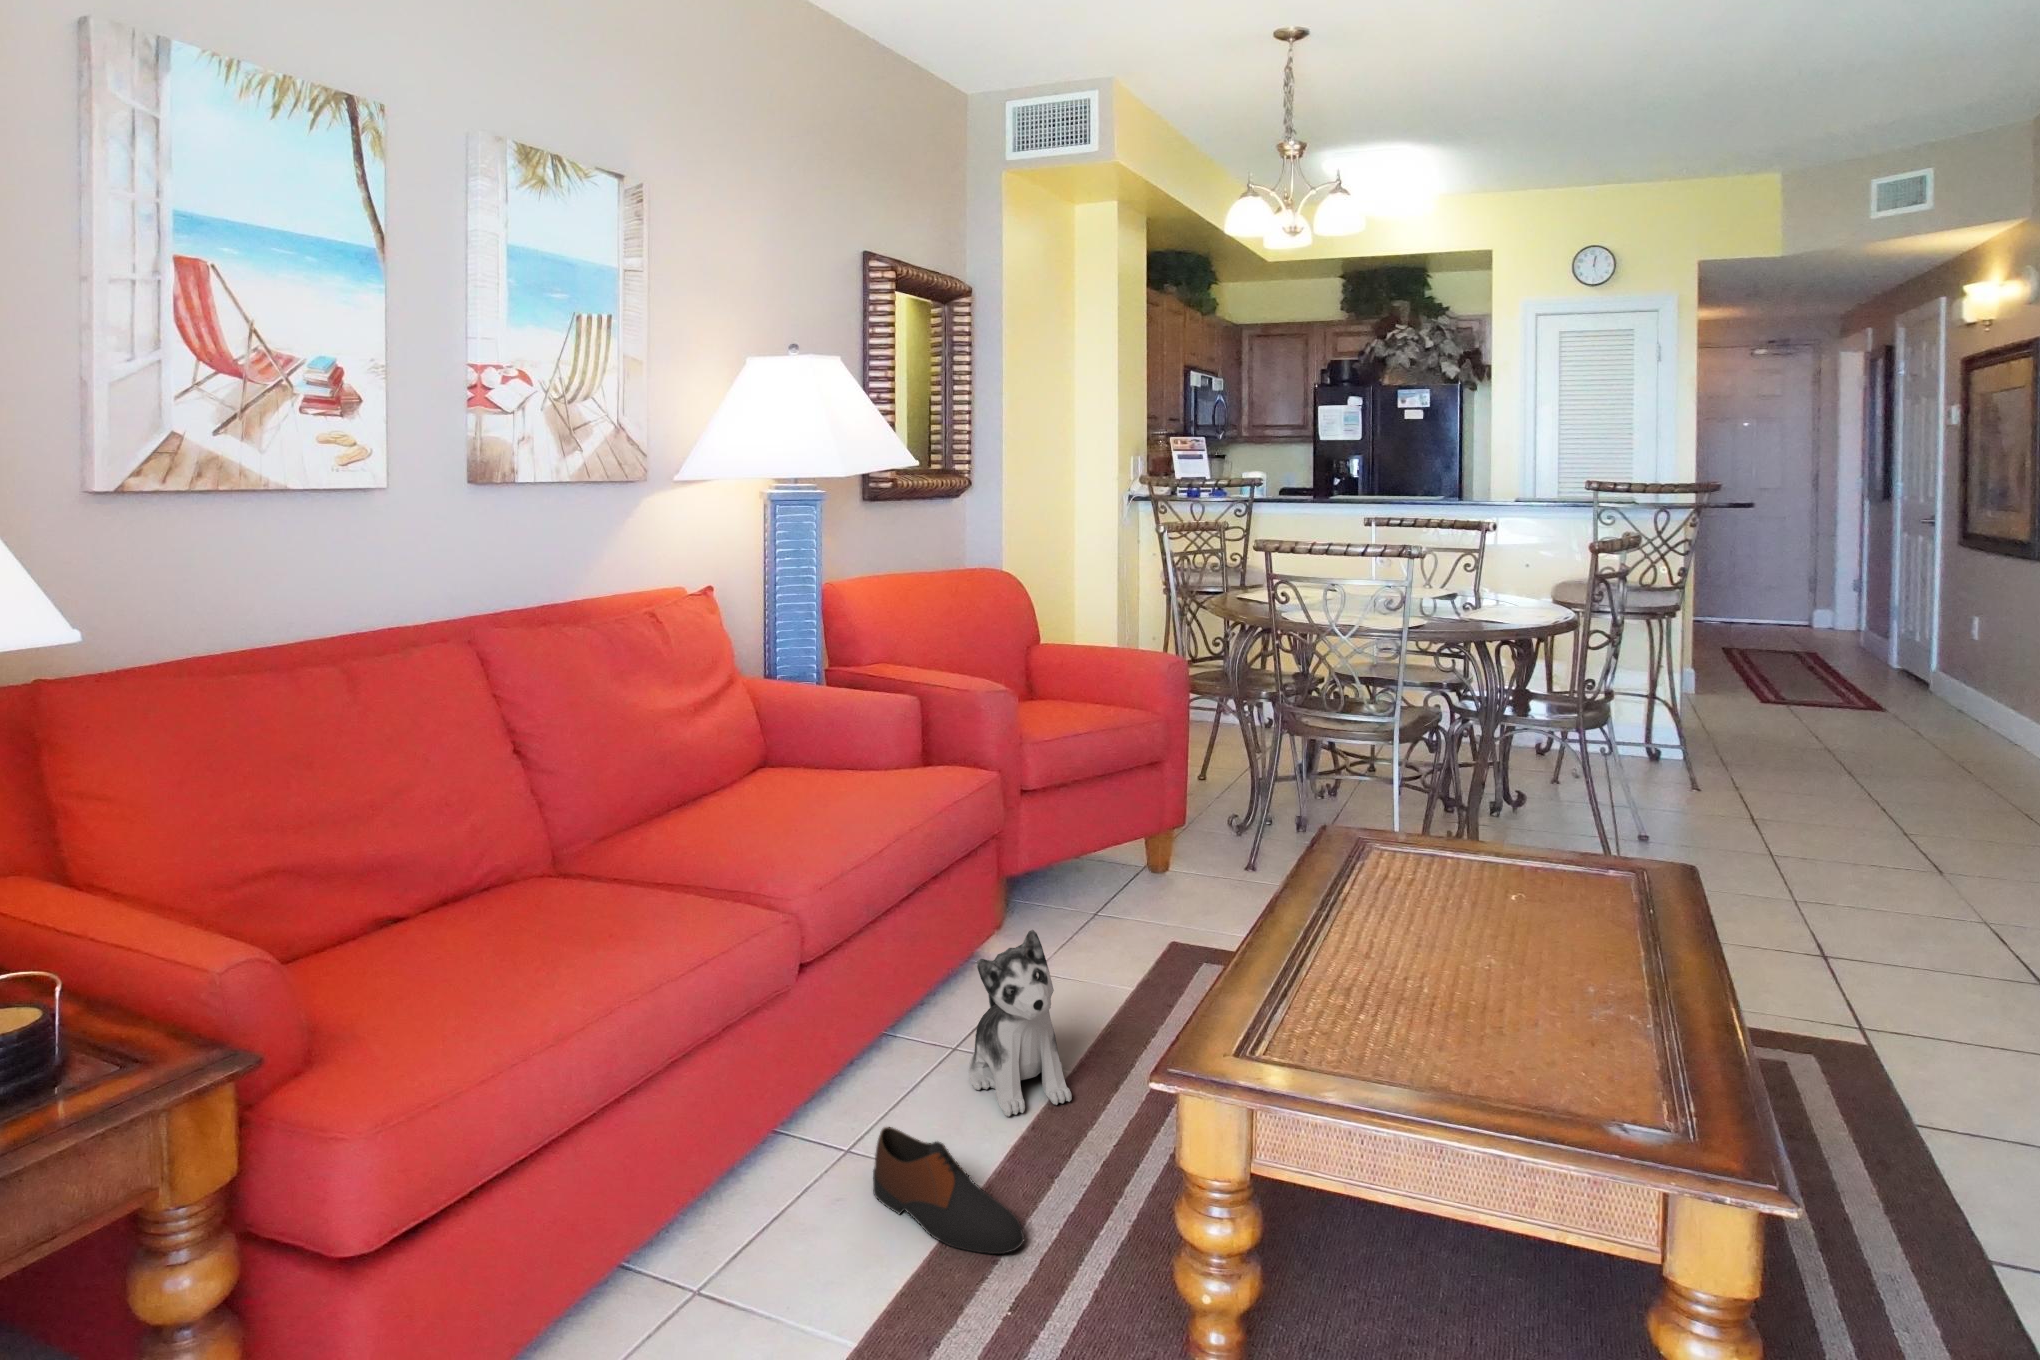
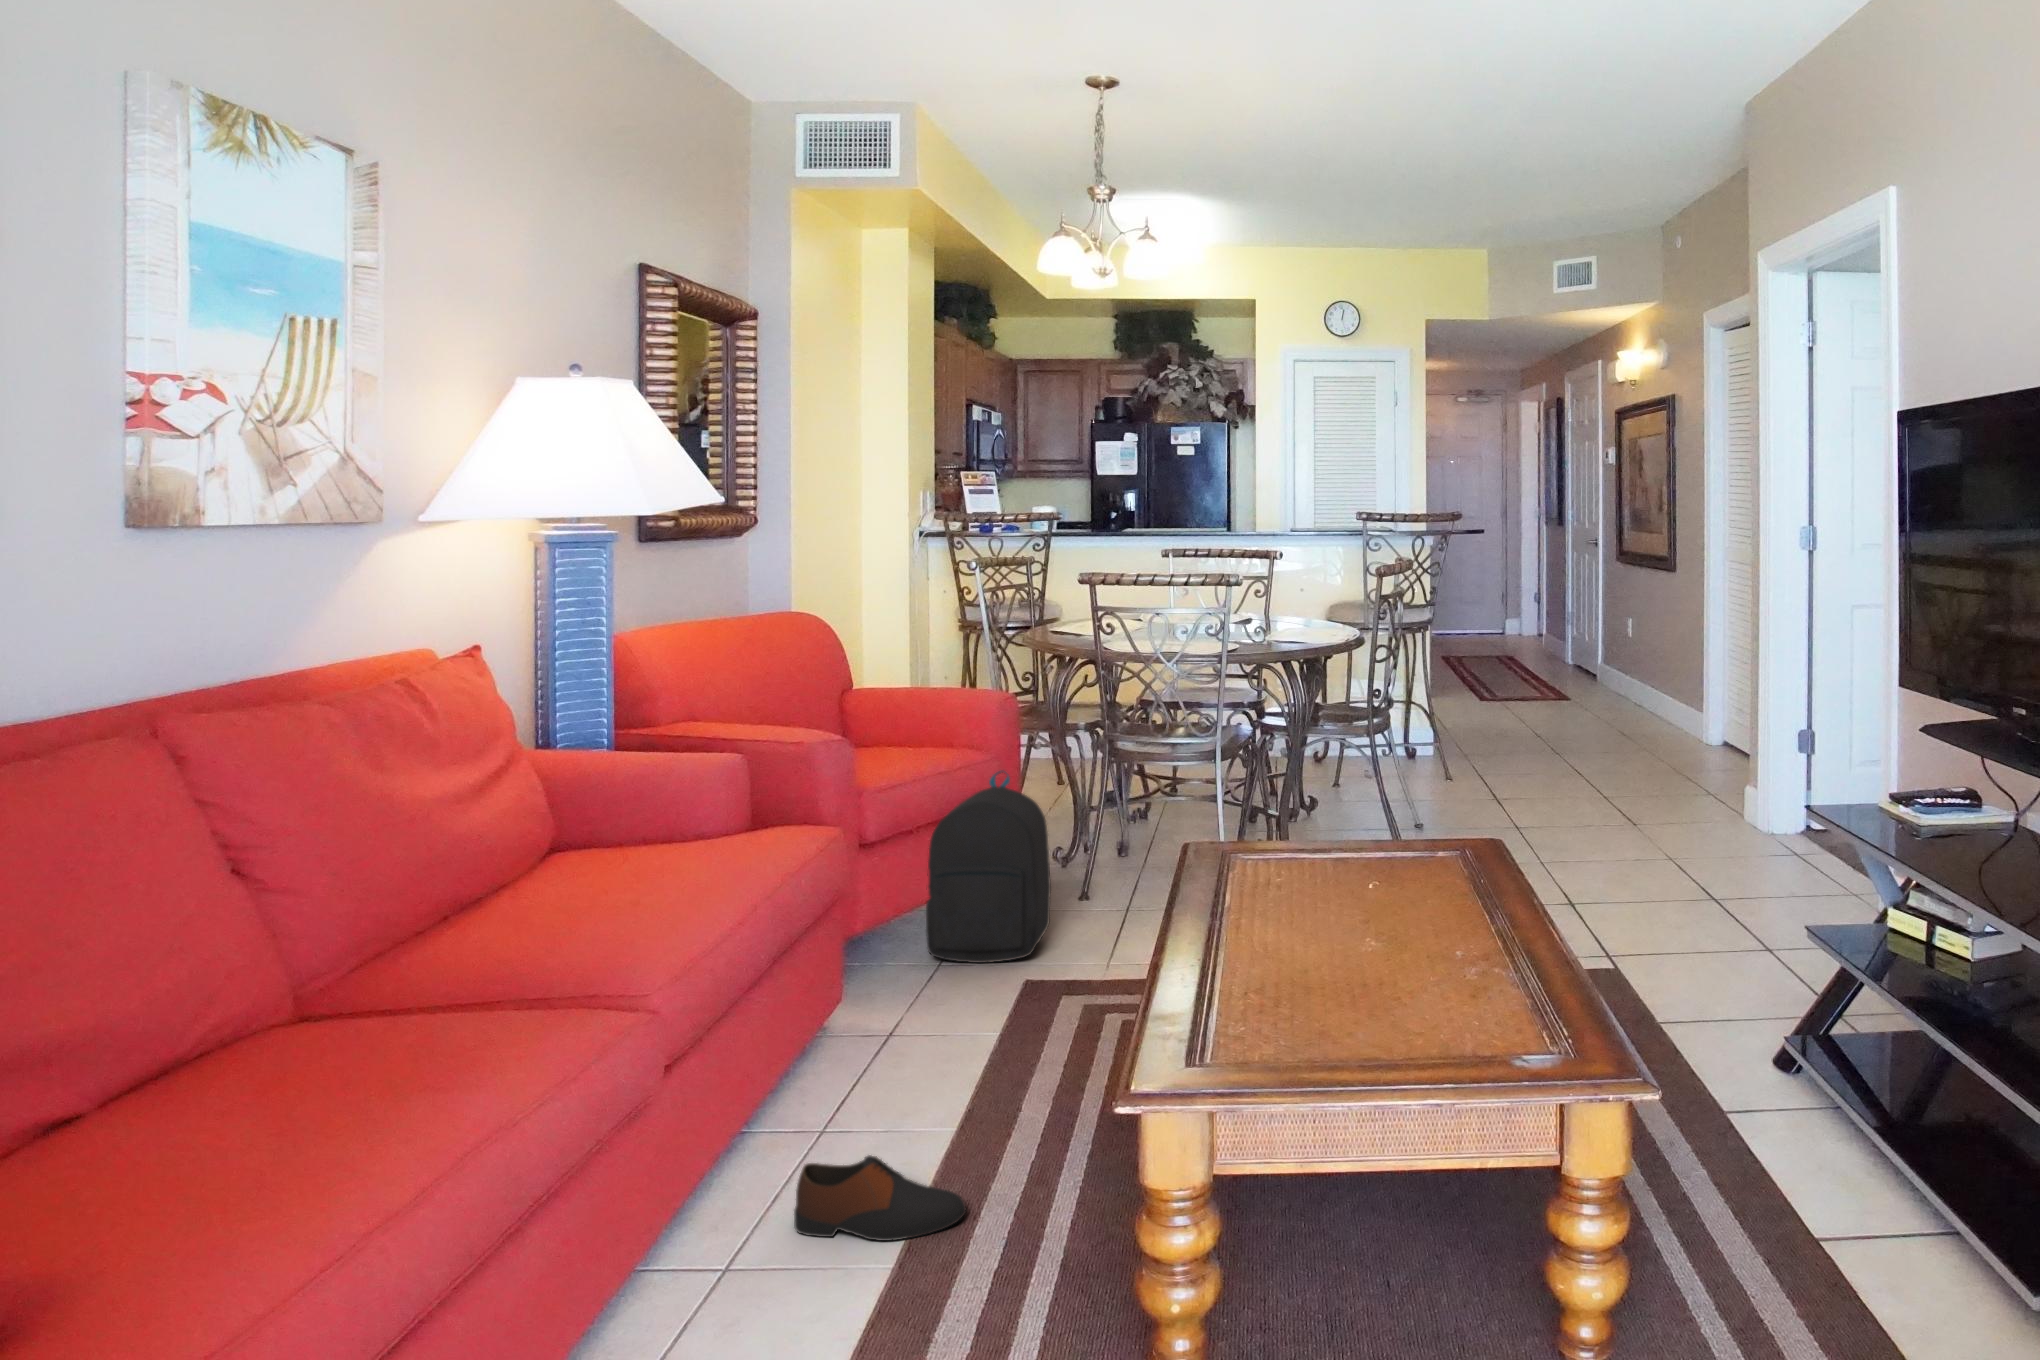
backpack: none [1077,741,1201,941] -> present [926,771,1051,963]
plush toy: present [969,930,1072,1117] -> none [859,950,972,1132]

